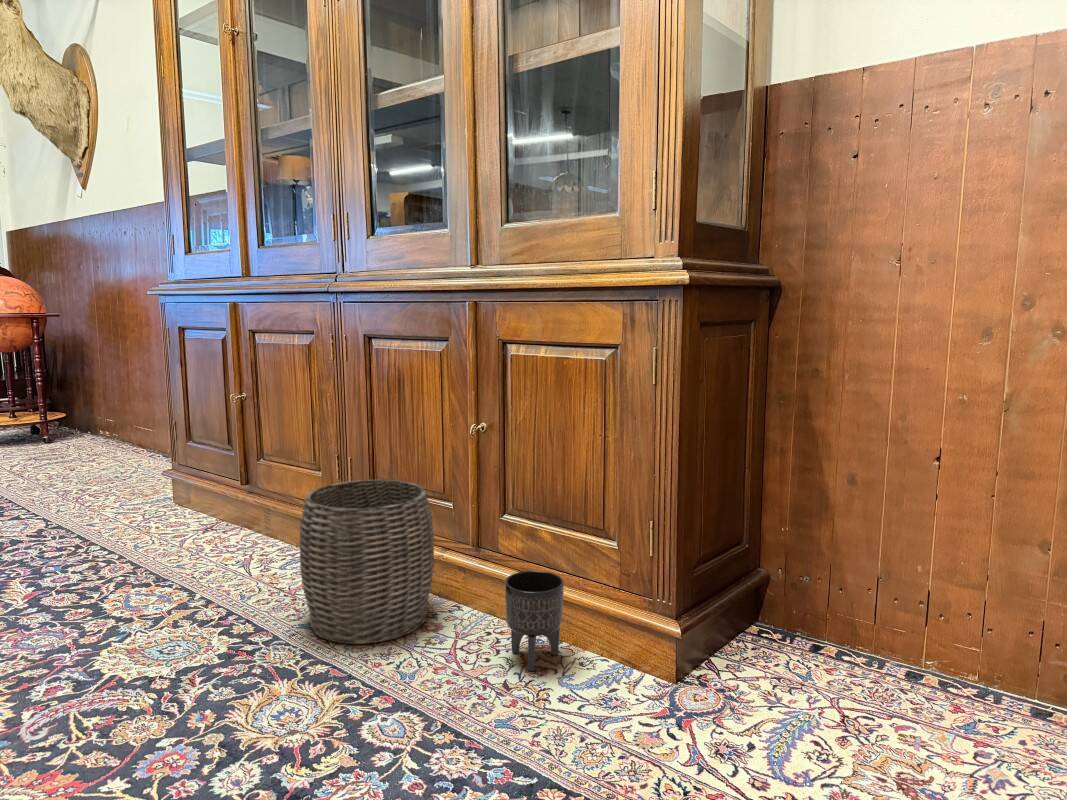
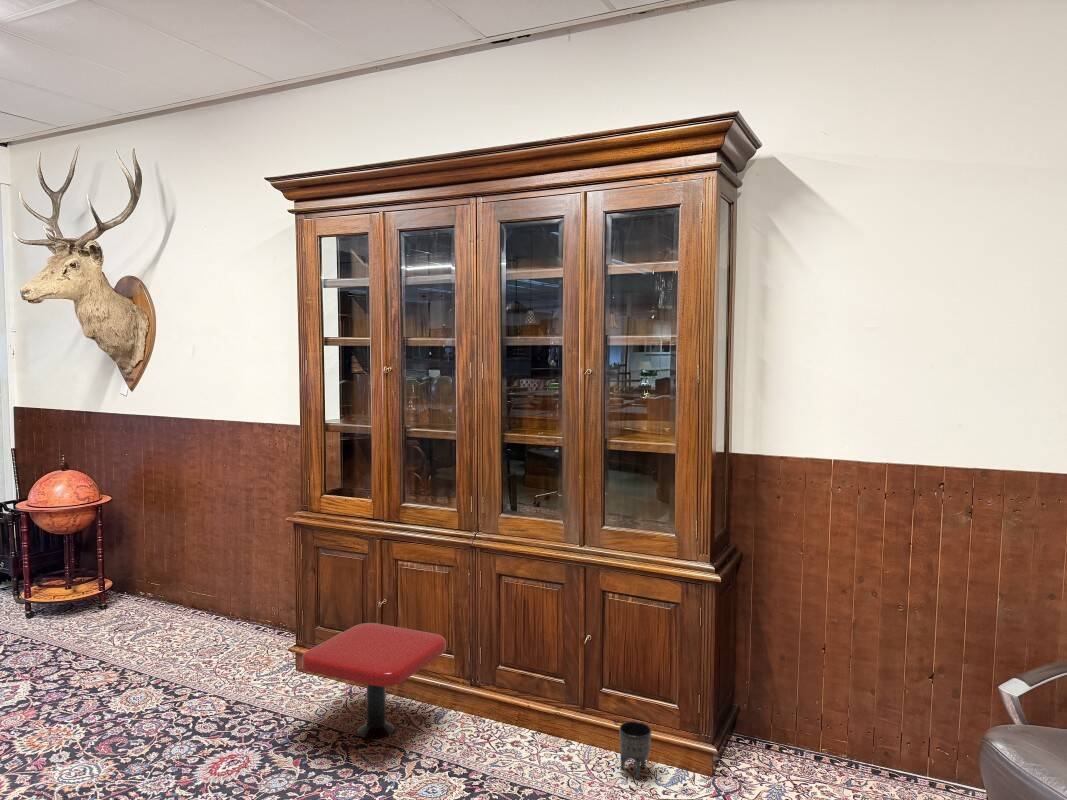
pedestal table: none [66,423,300,576] -> present [302,623,446,739]
woven basket: present [300,480,434,644] -> none [488,669,564,775]

